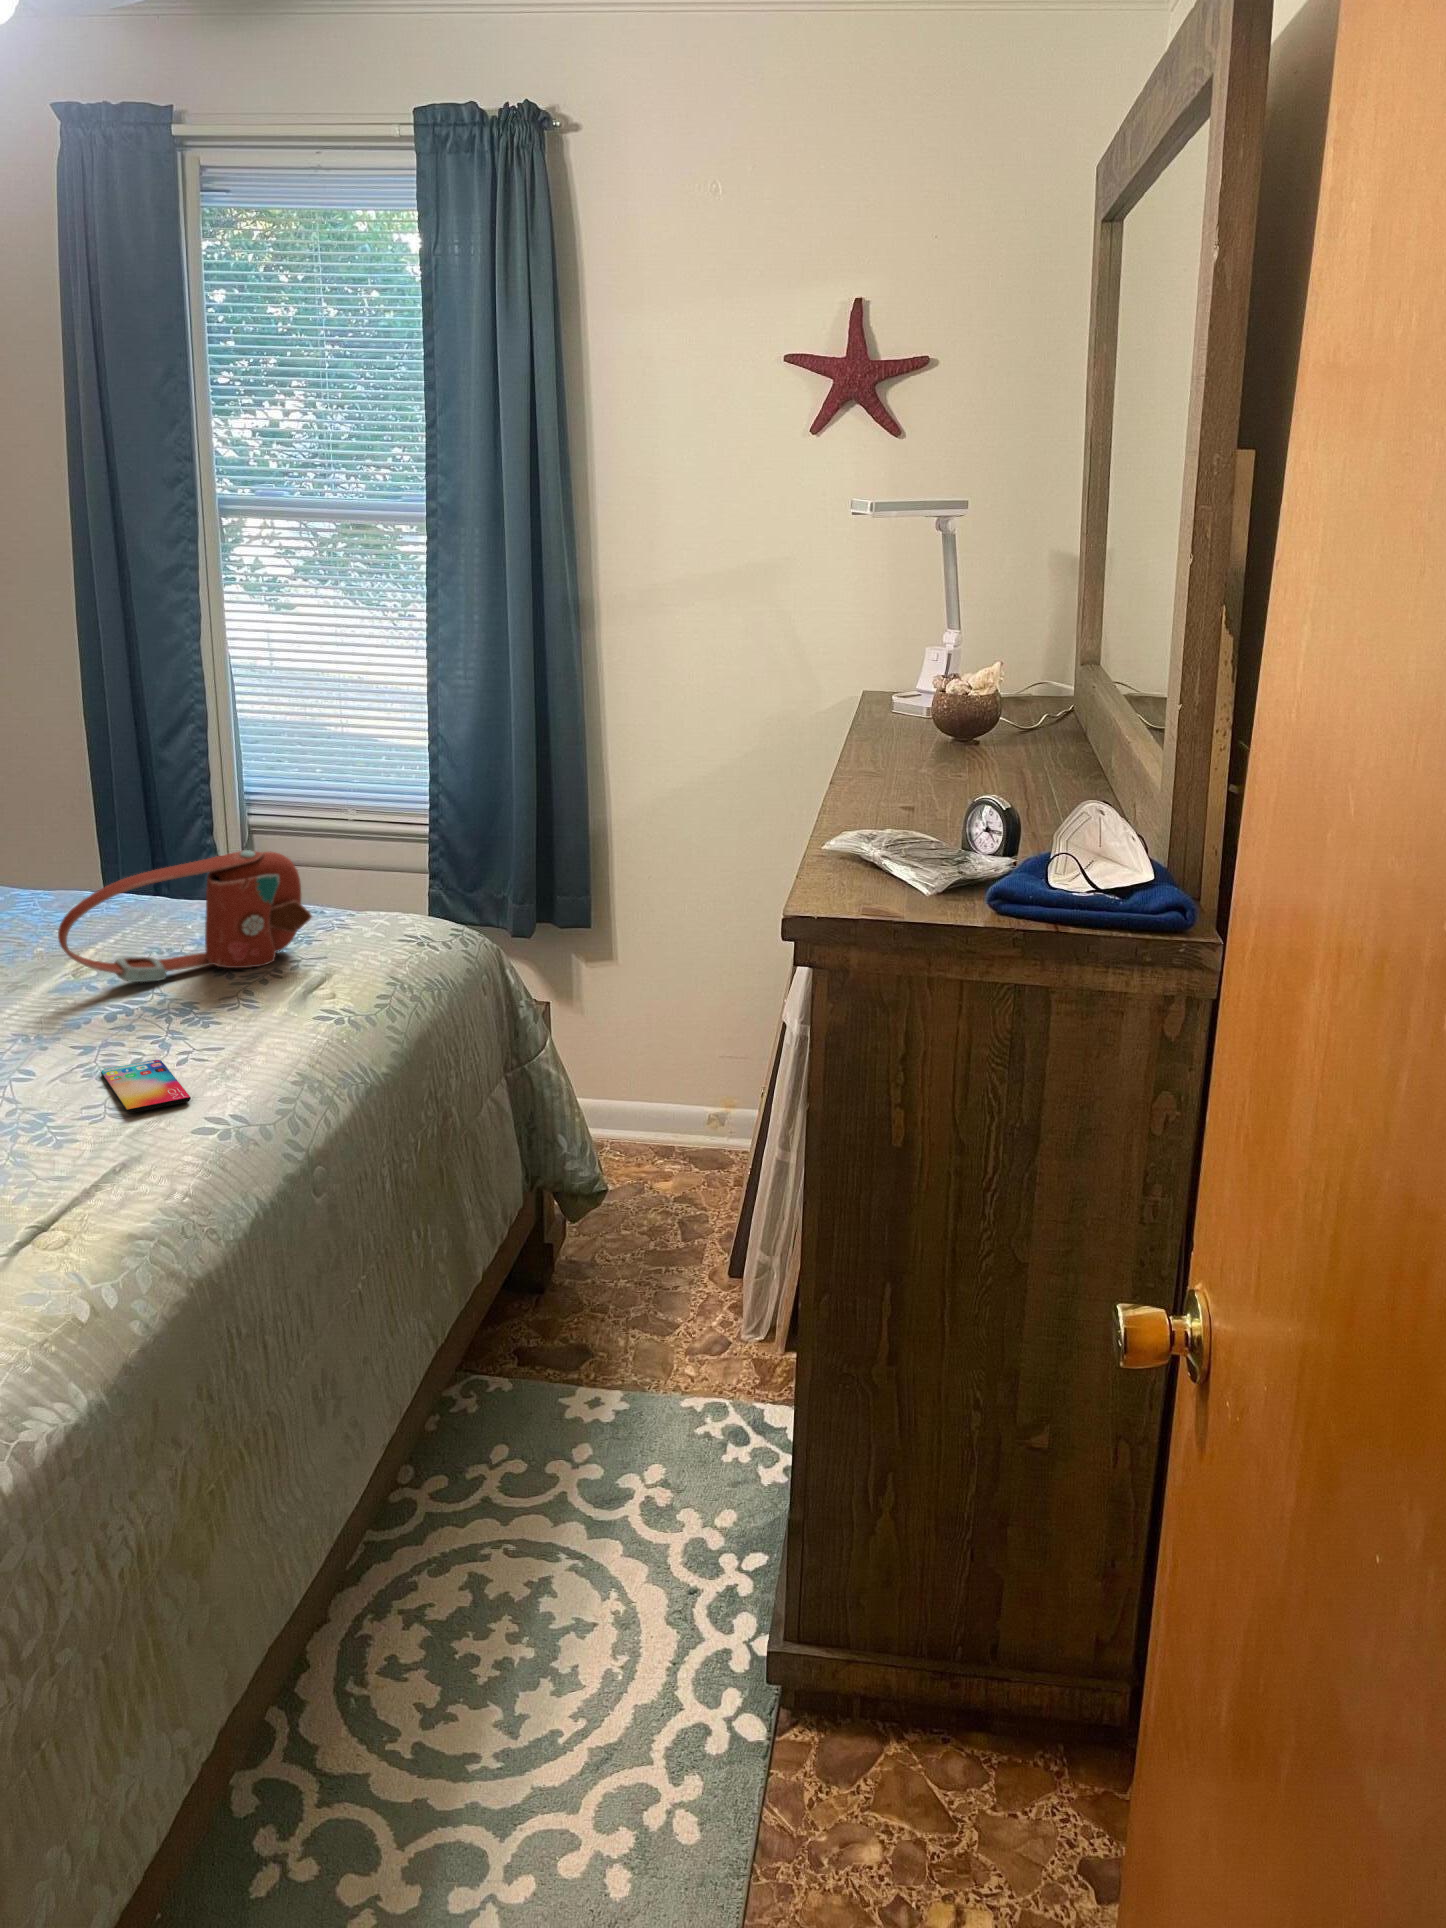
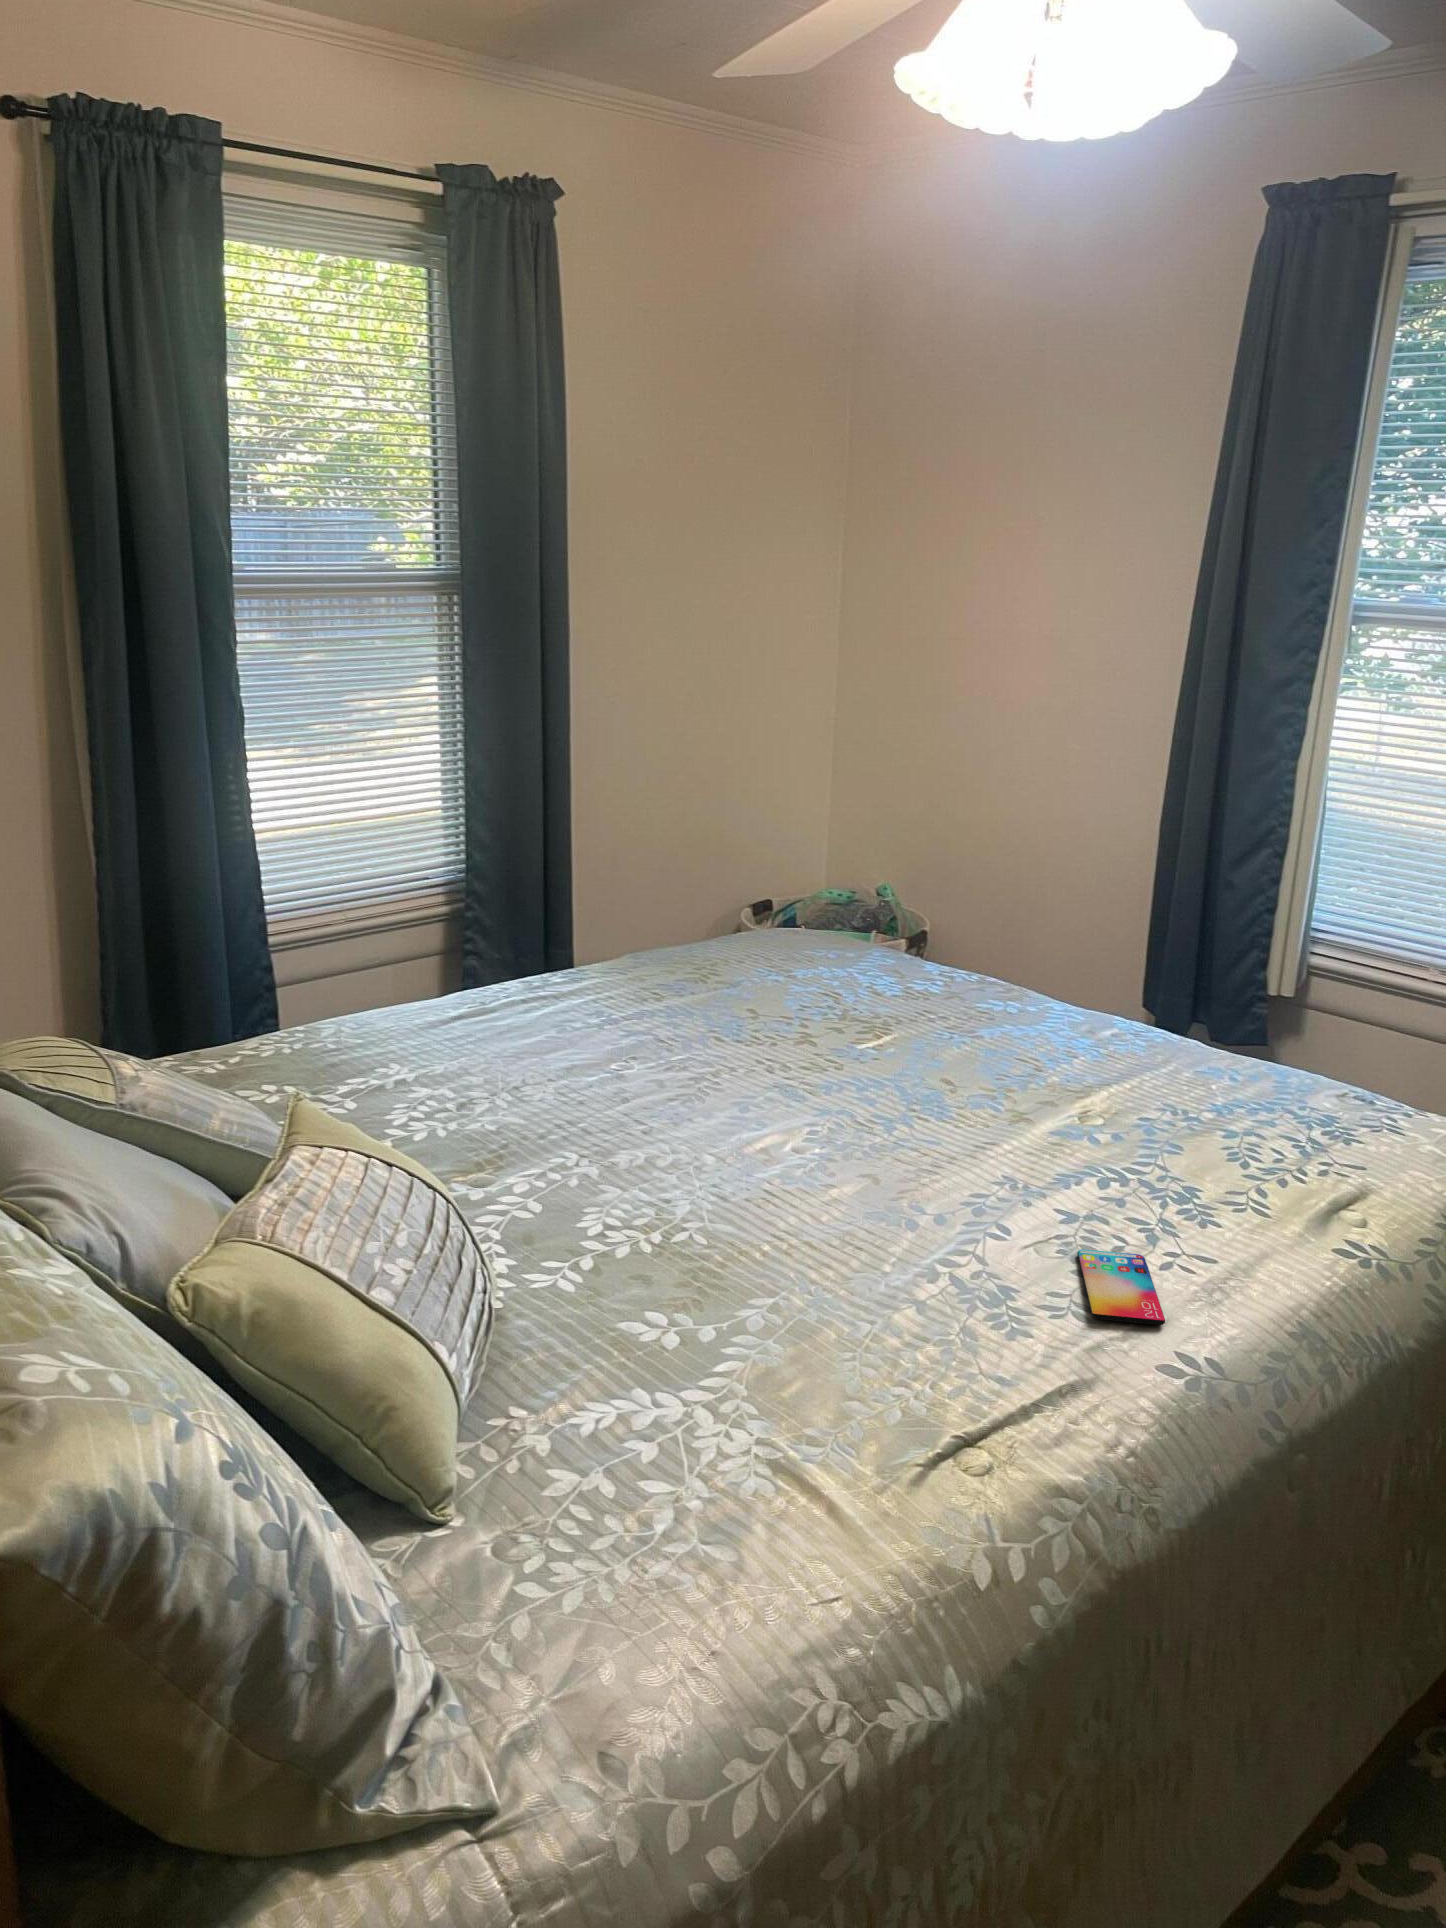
handbag: present [58,850,312,982] -> none [1071,1024,1360,1161]

